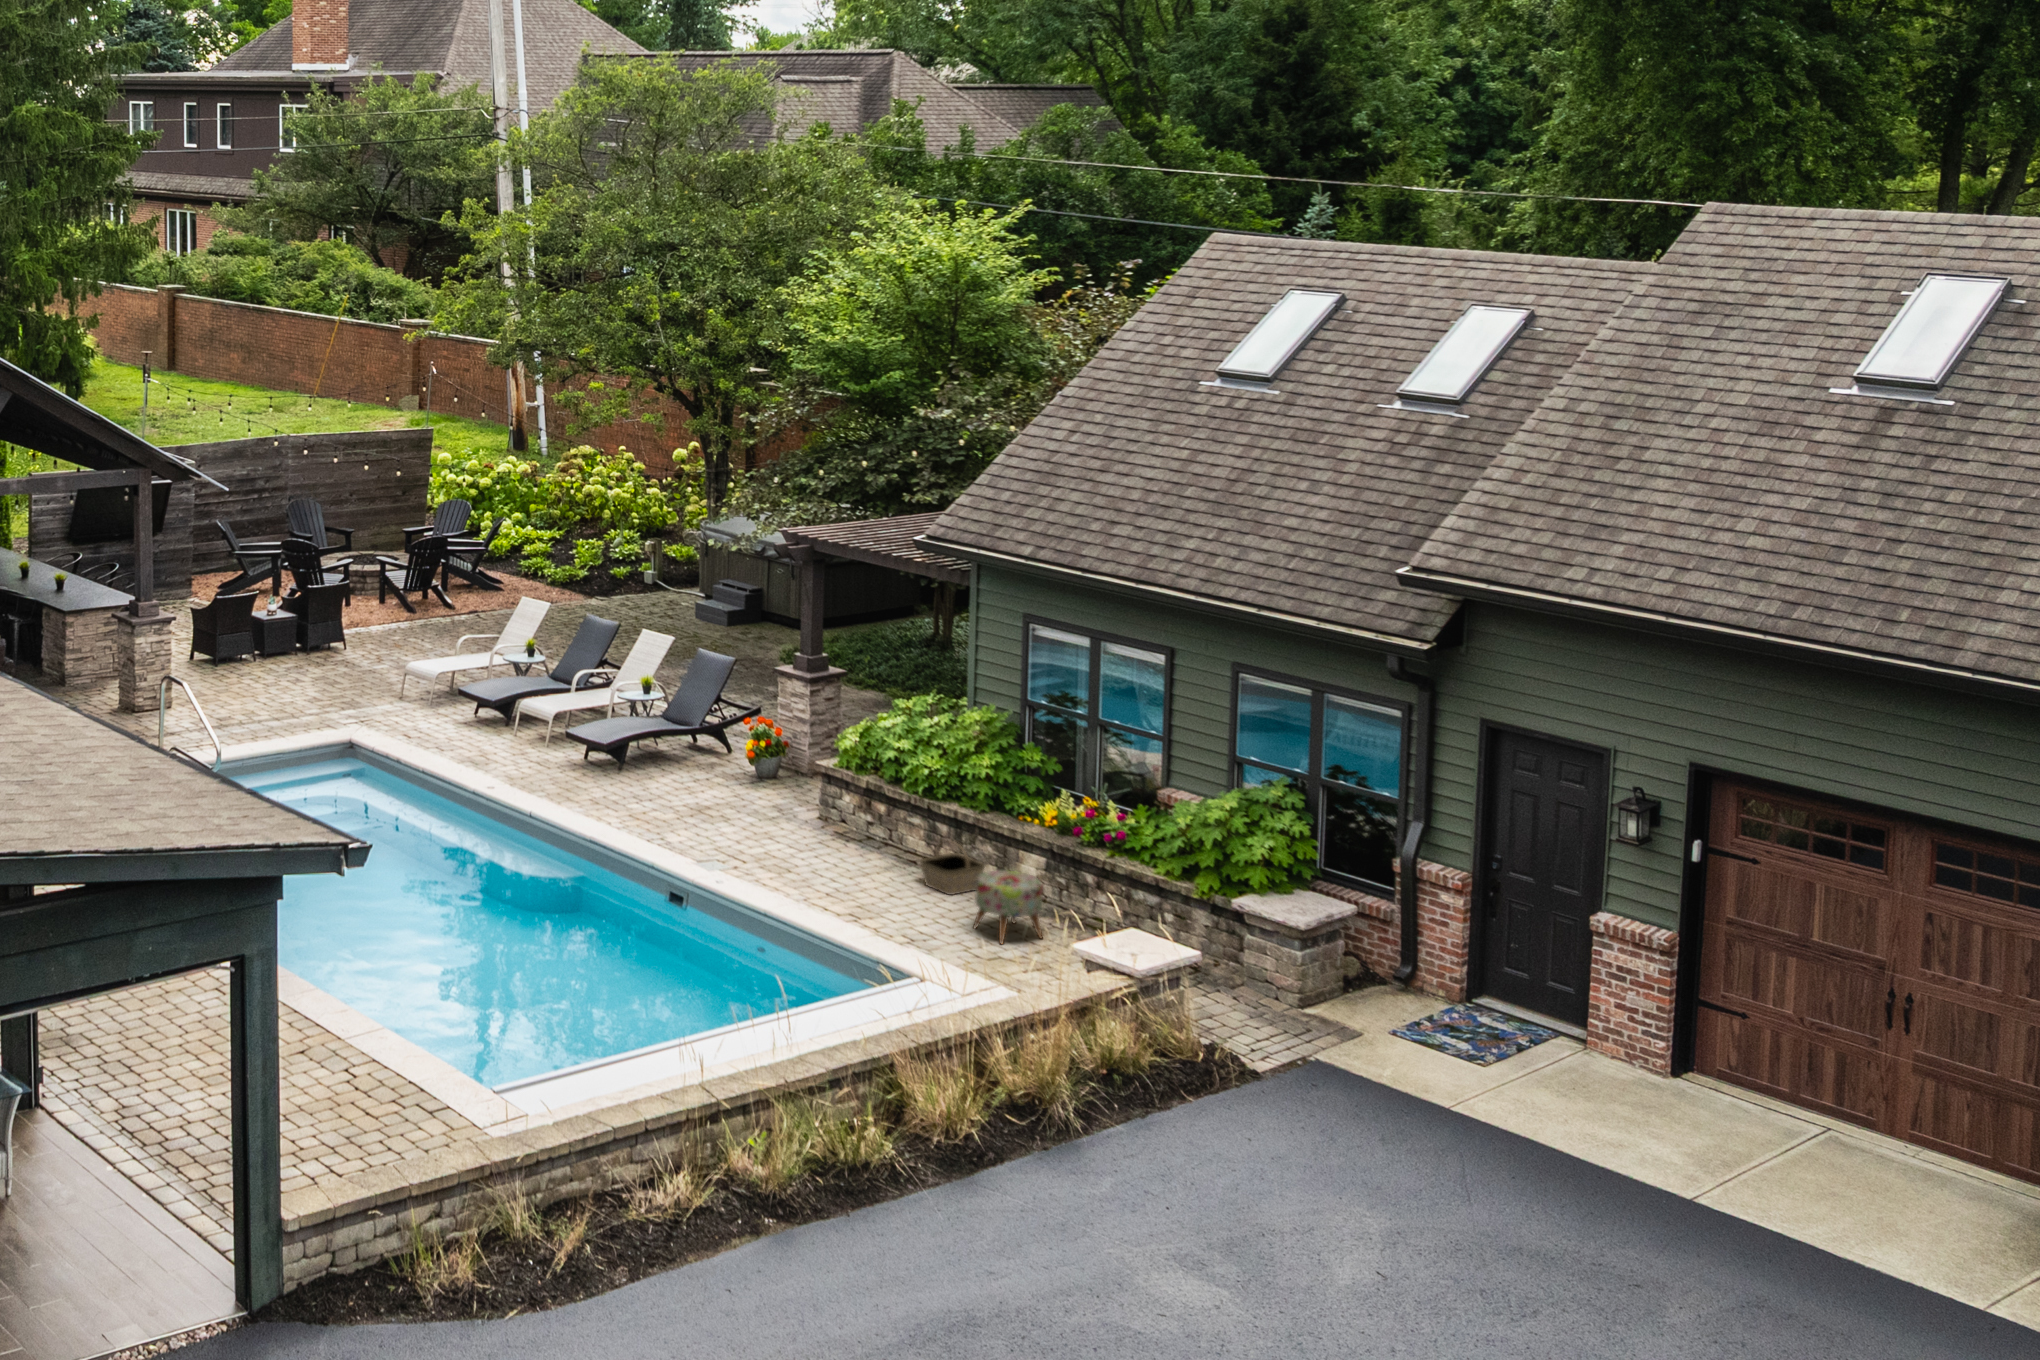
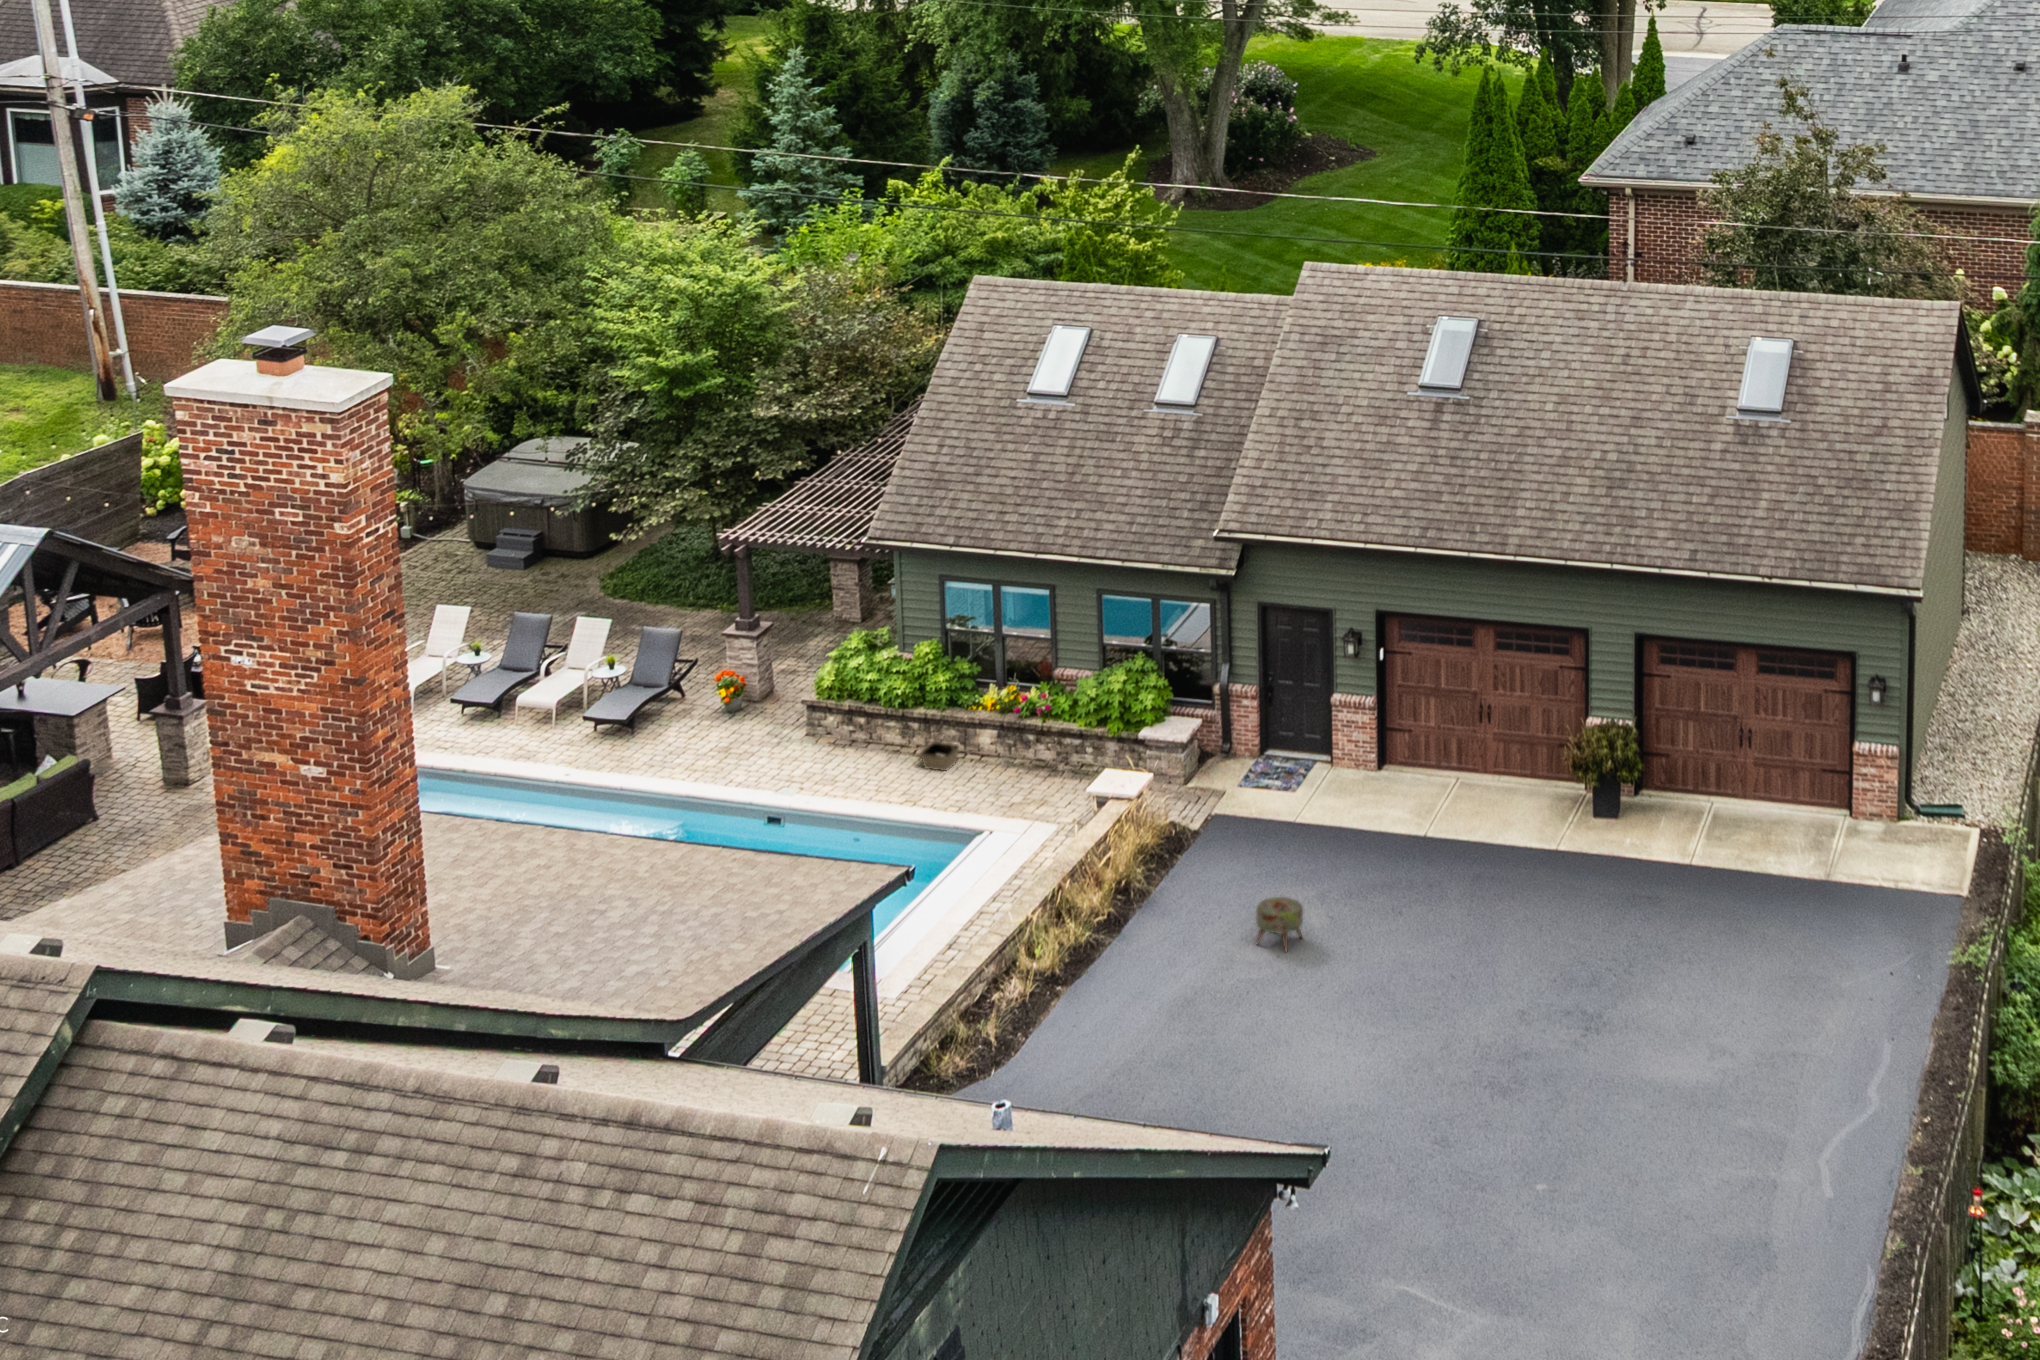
ottoman: present [973,870,1043,944] -> present [1256,897,1303,951]

